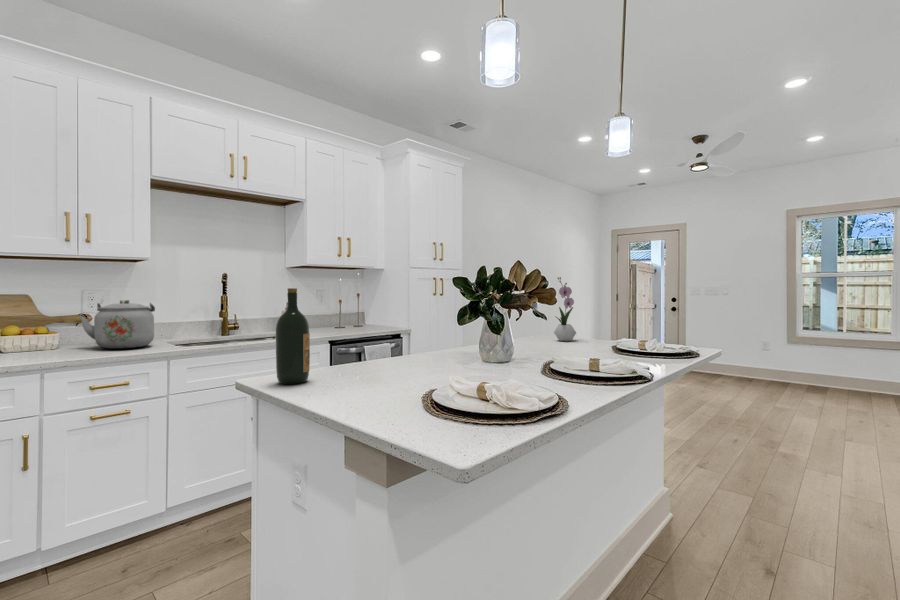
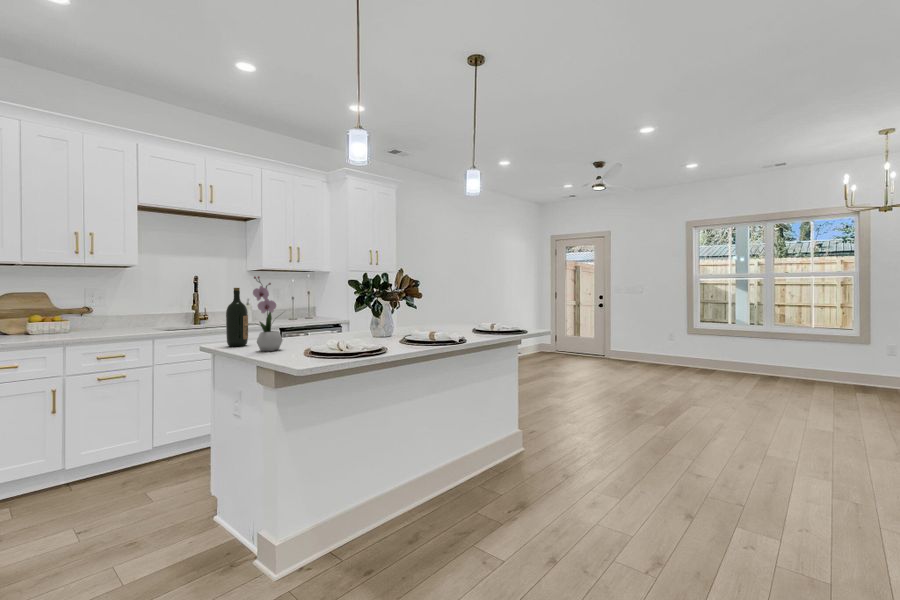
flower arrangement: present [554,277,576,341] -> present [253,276,283,351]
kettle: present [81,300,155,349] -> none [87,296,142,332]

